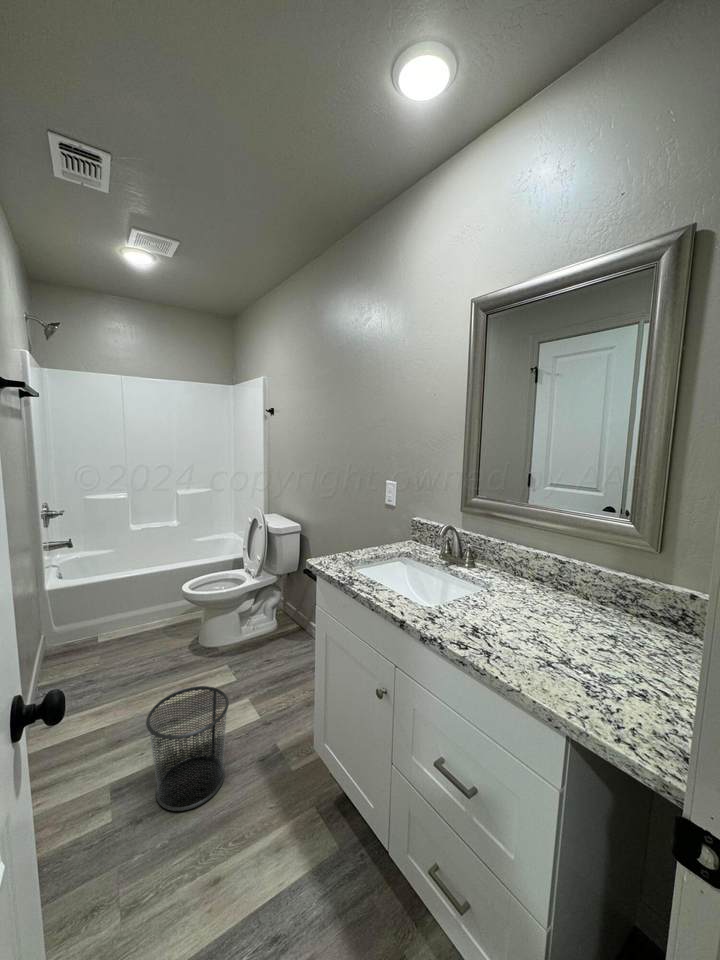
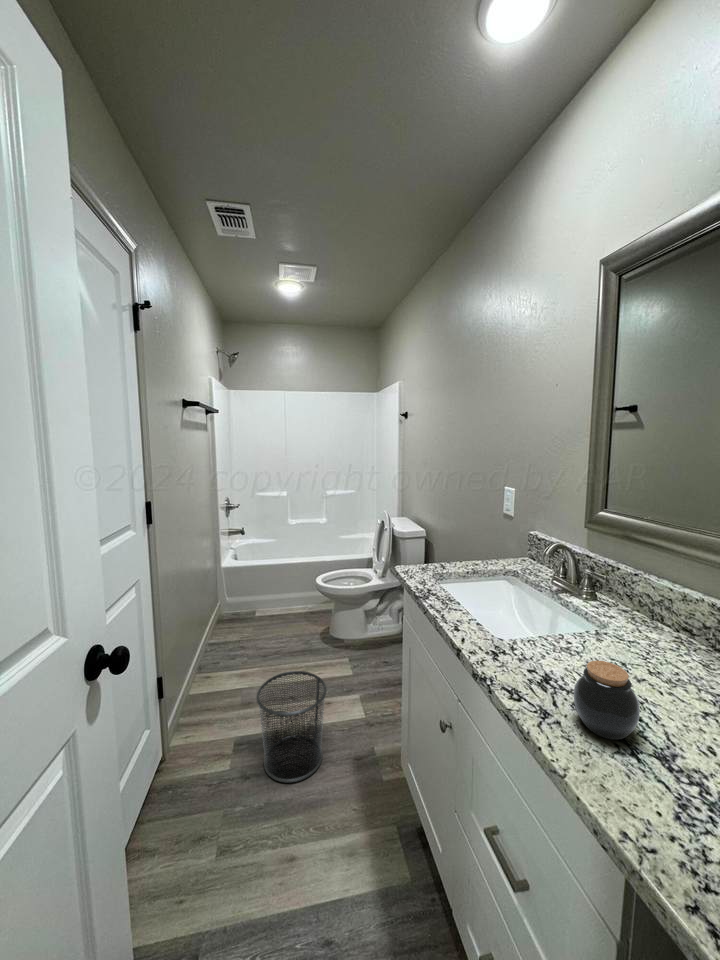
jar: none [505,606,549,659] -> present [574,661,640,739]

